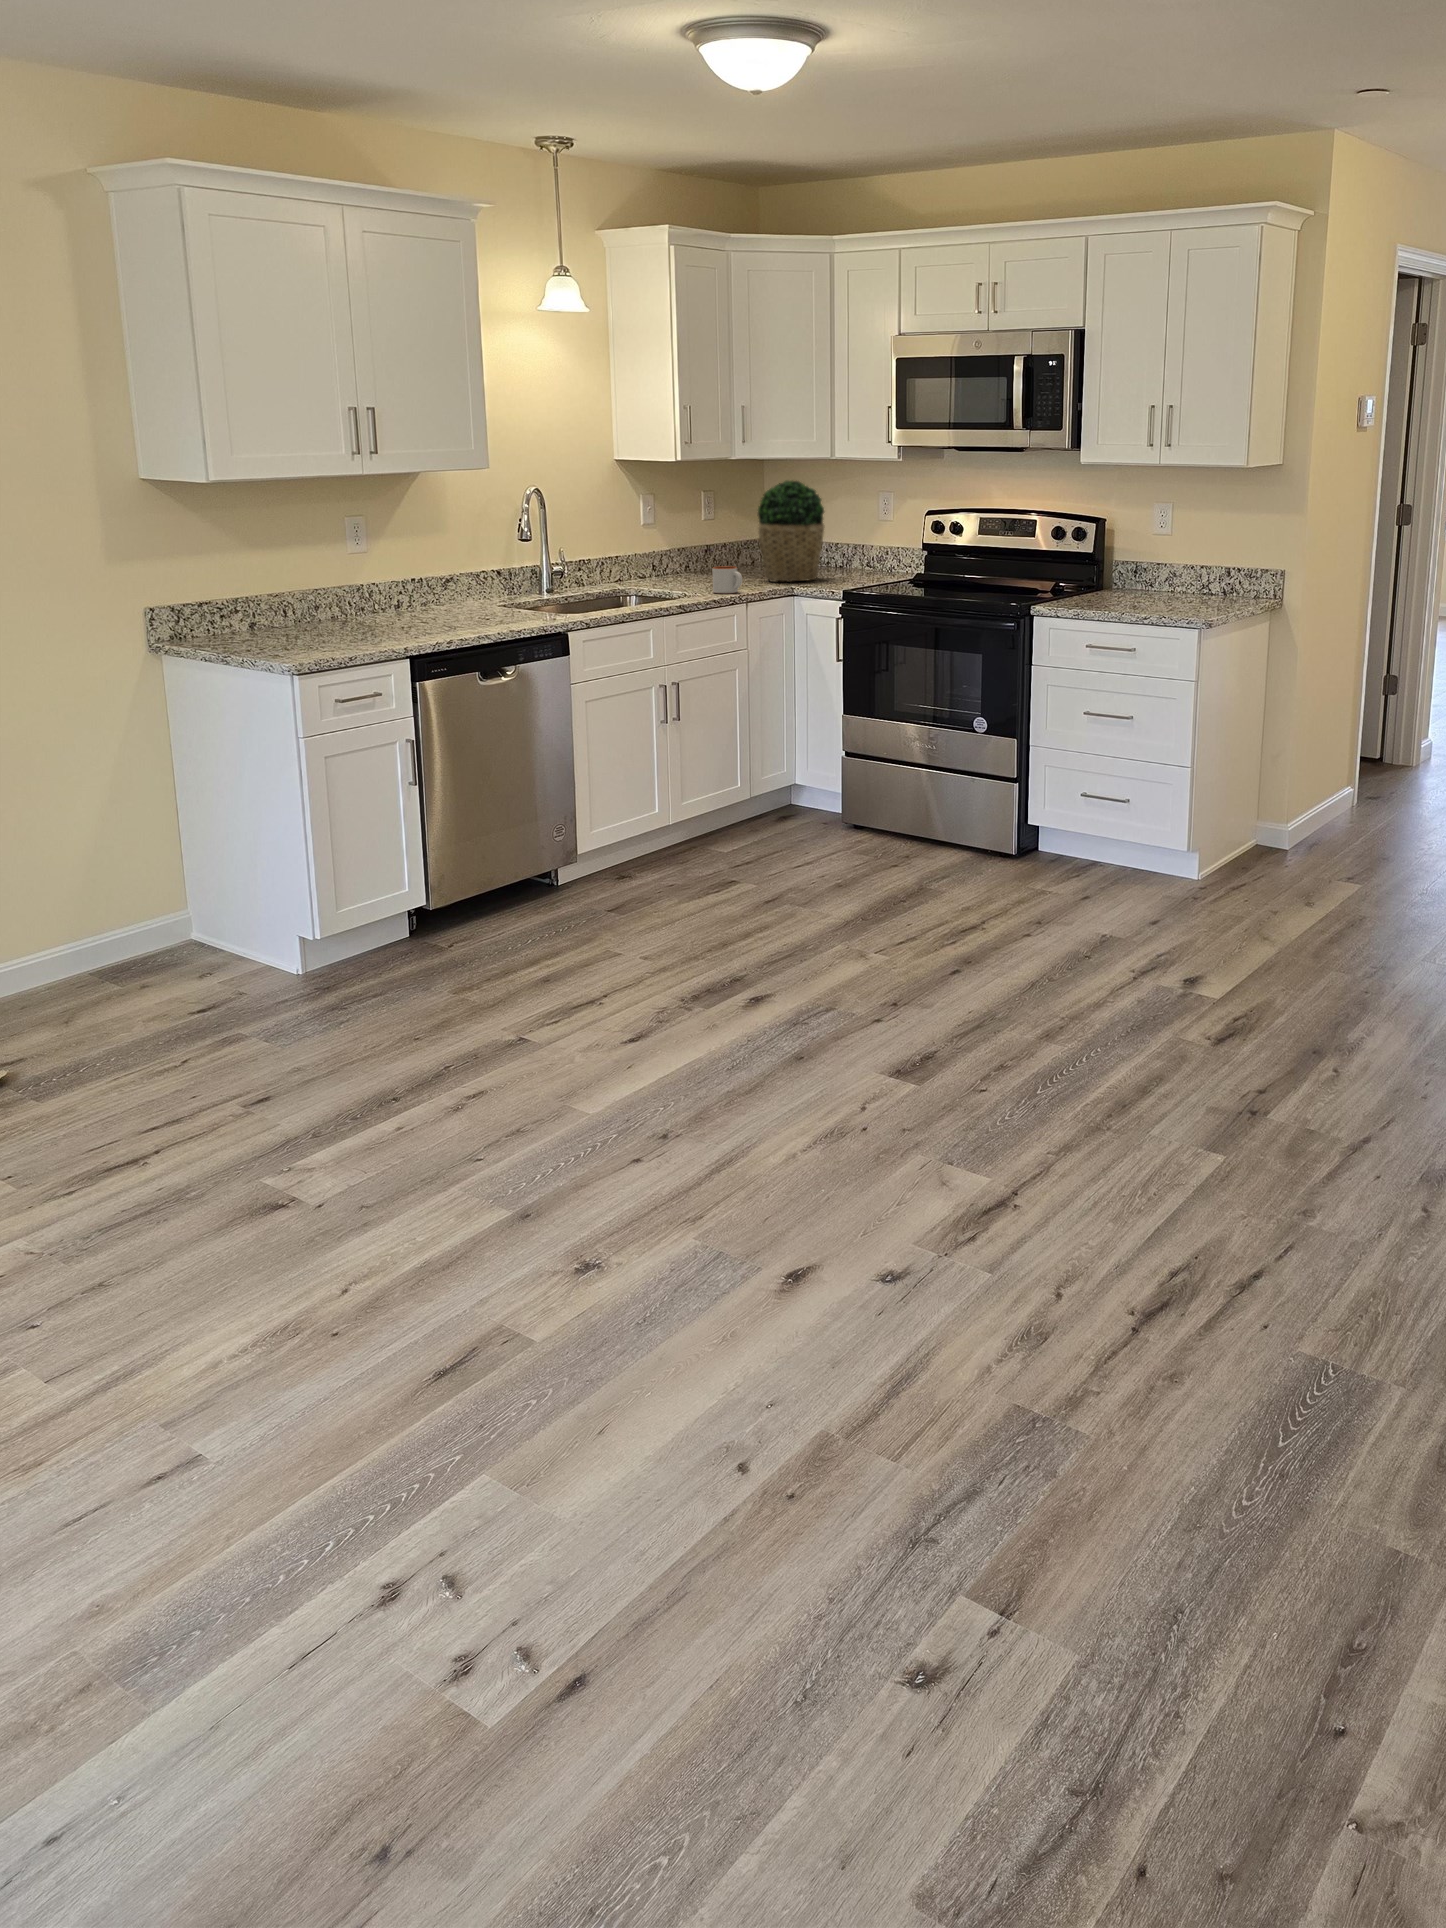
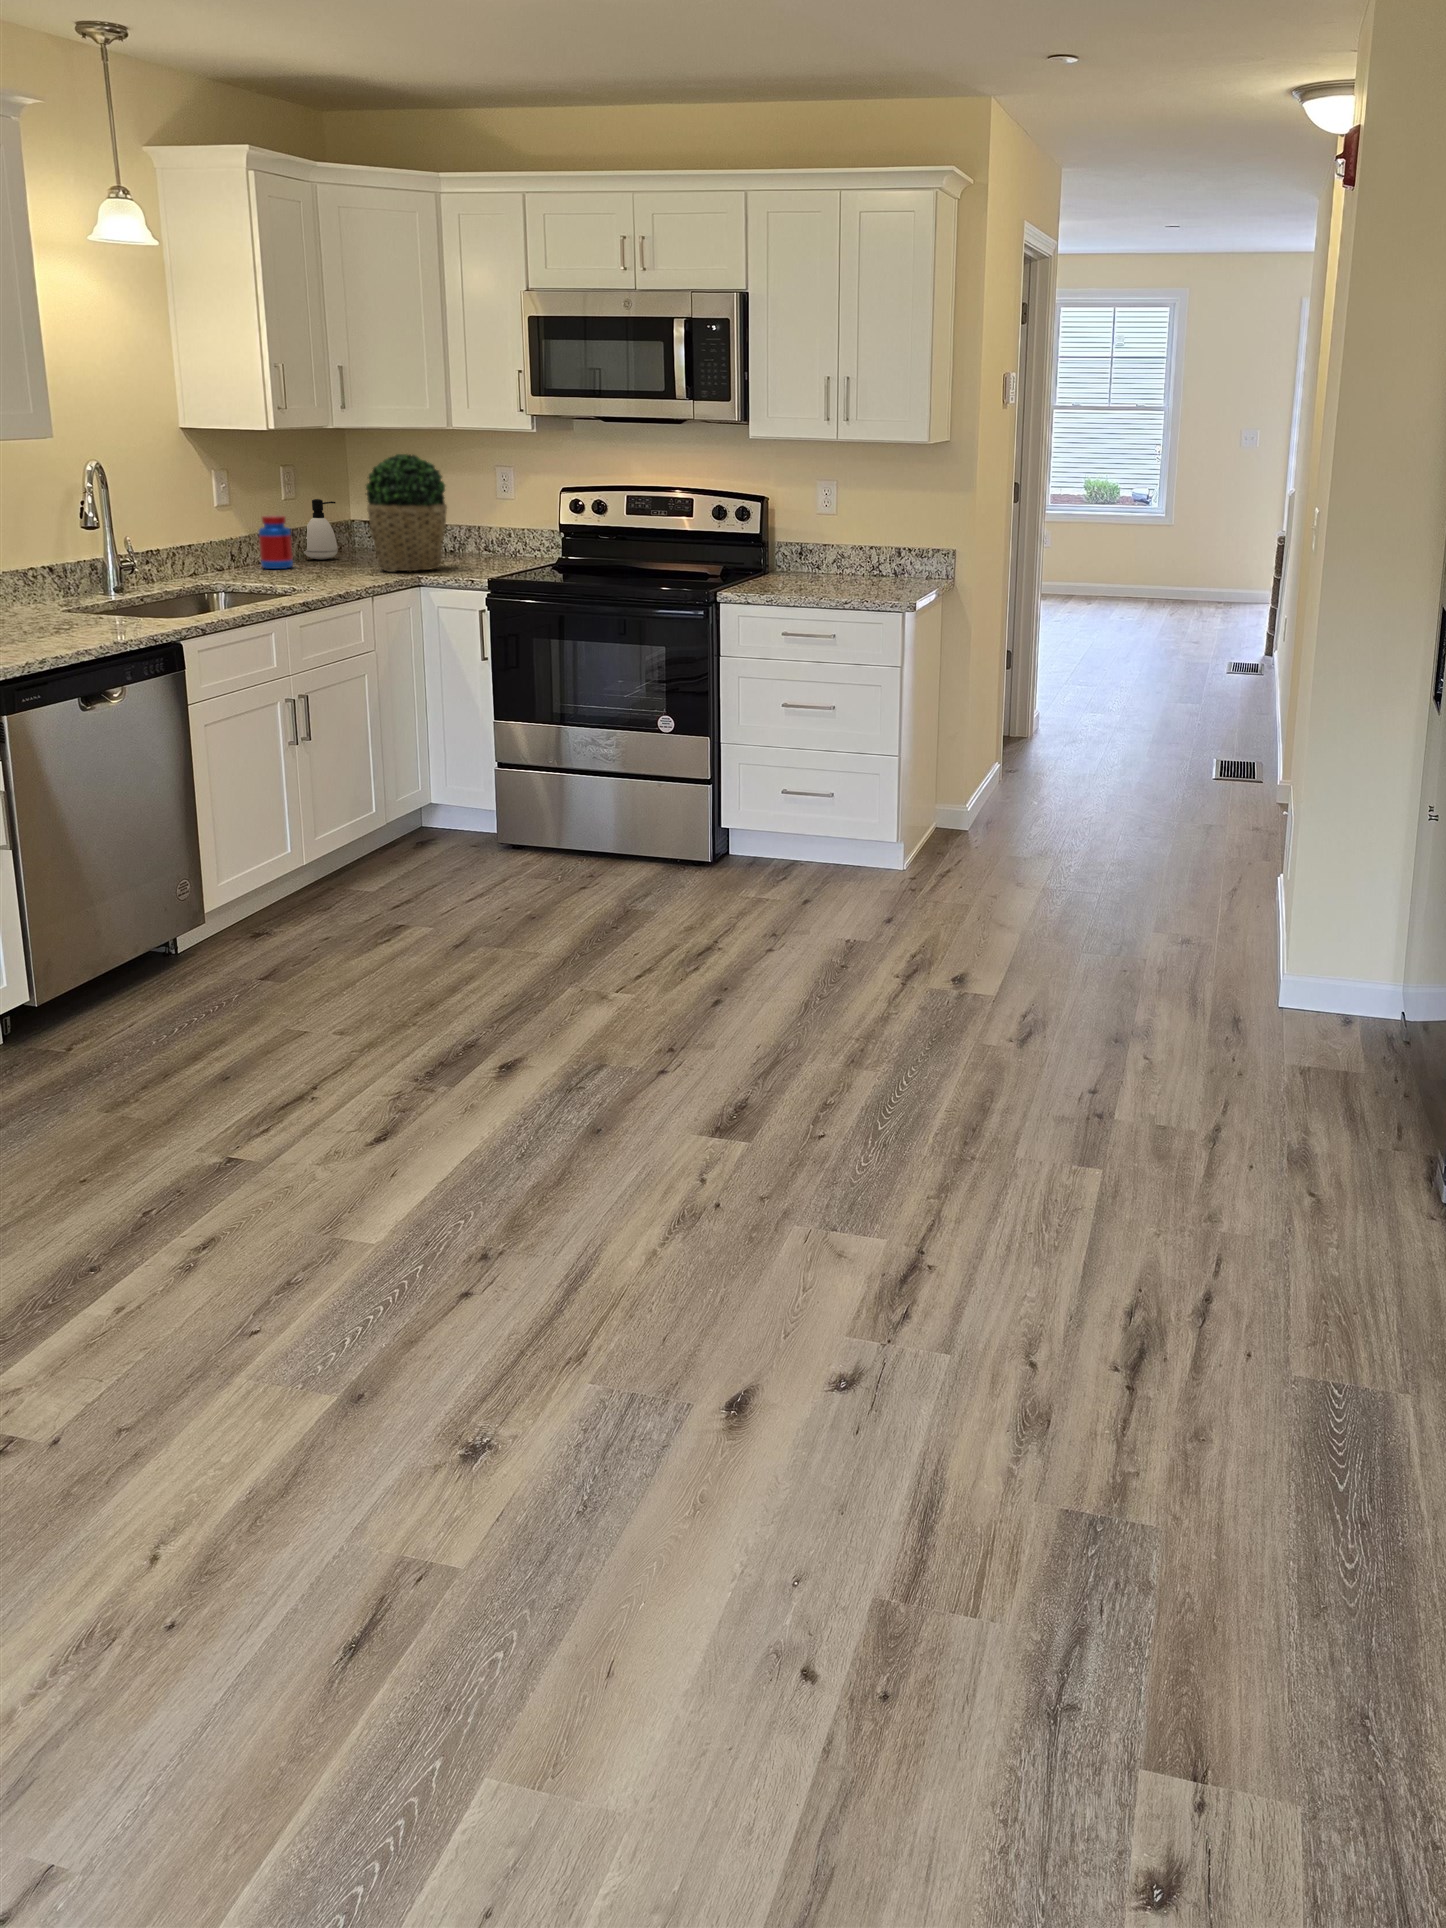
soap dispenser: none [719,519,746,570] -> present [304,499,337,559]
jar: none [677,533,703,578] -> present [259,515,293,569]
mug: present [712,566,742,594] -> none [329,555,368,587]

